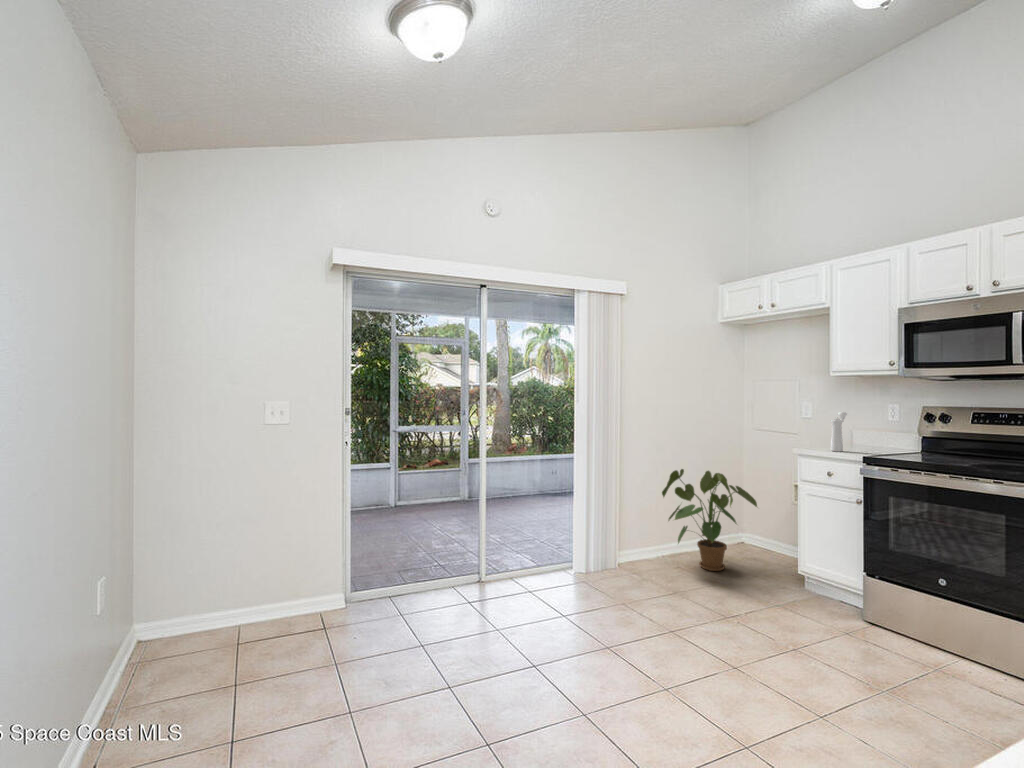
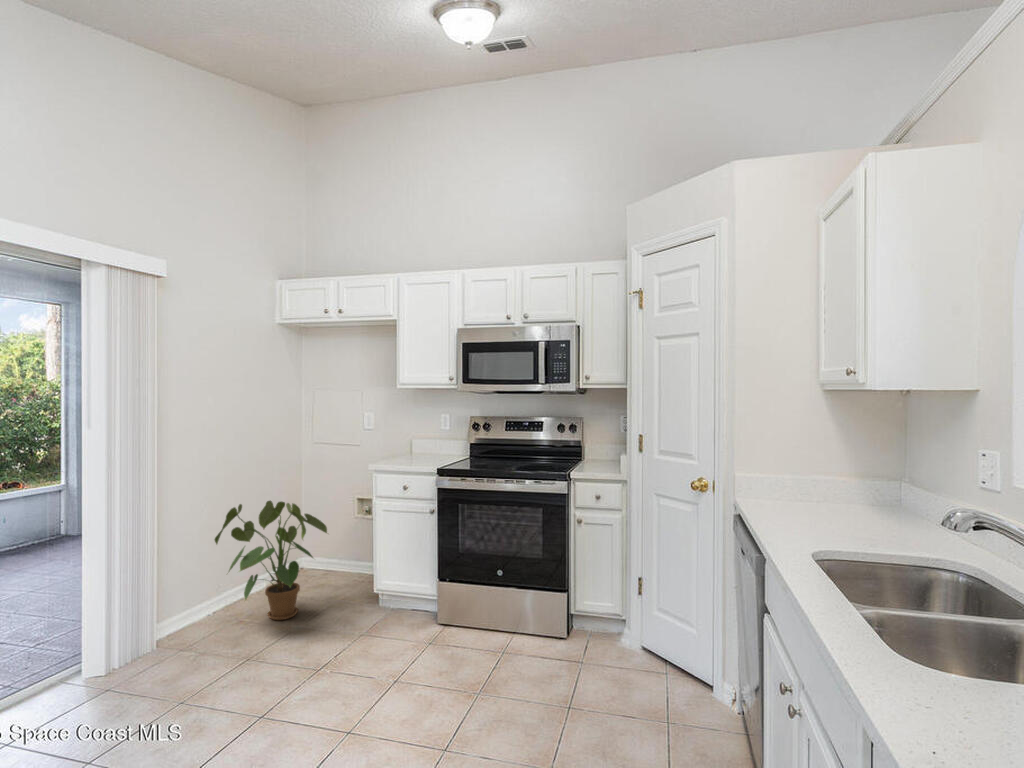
pepper mill: present [831,412,847,452] -> none [404,425,416,465]

